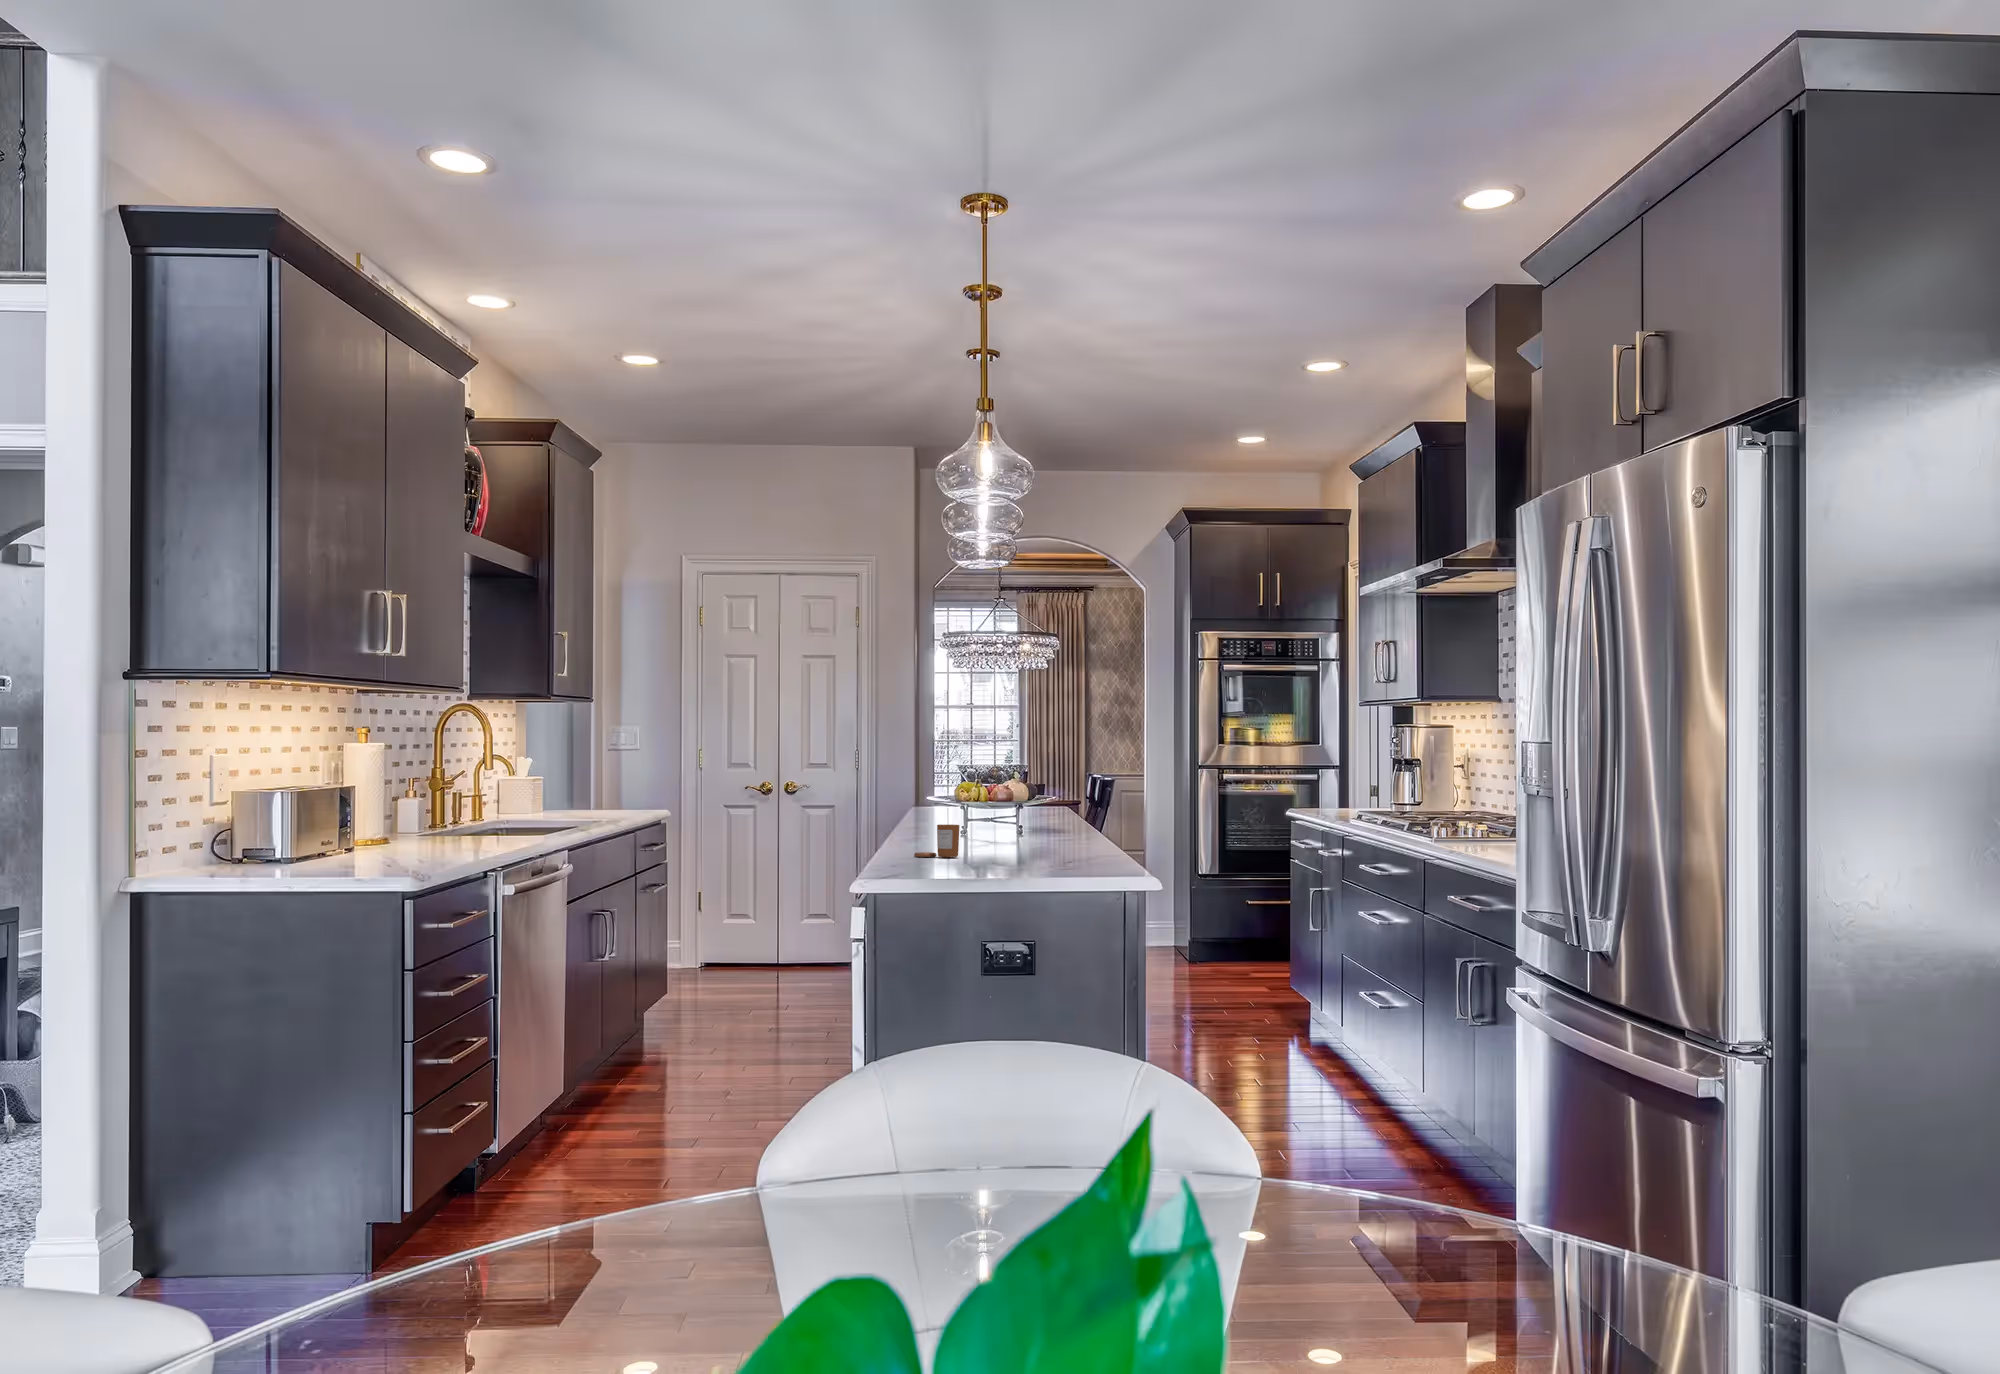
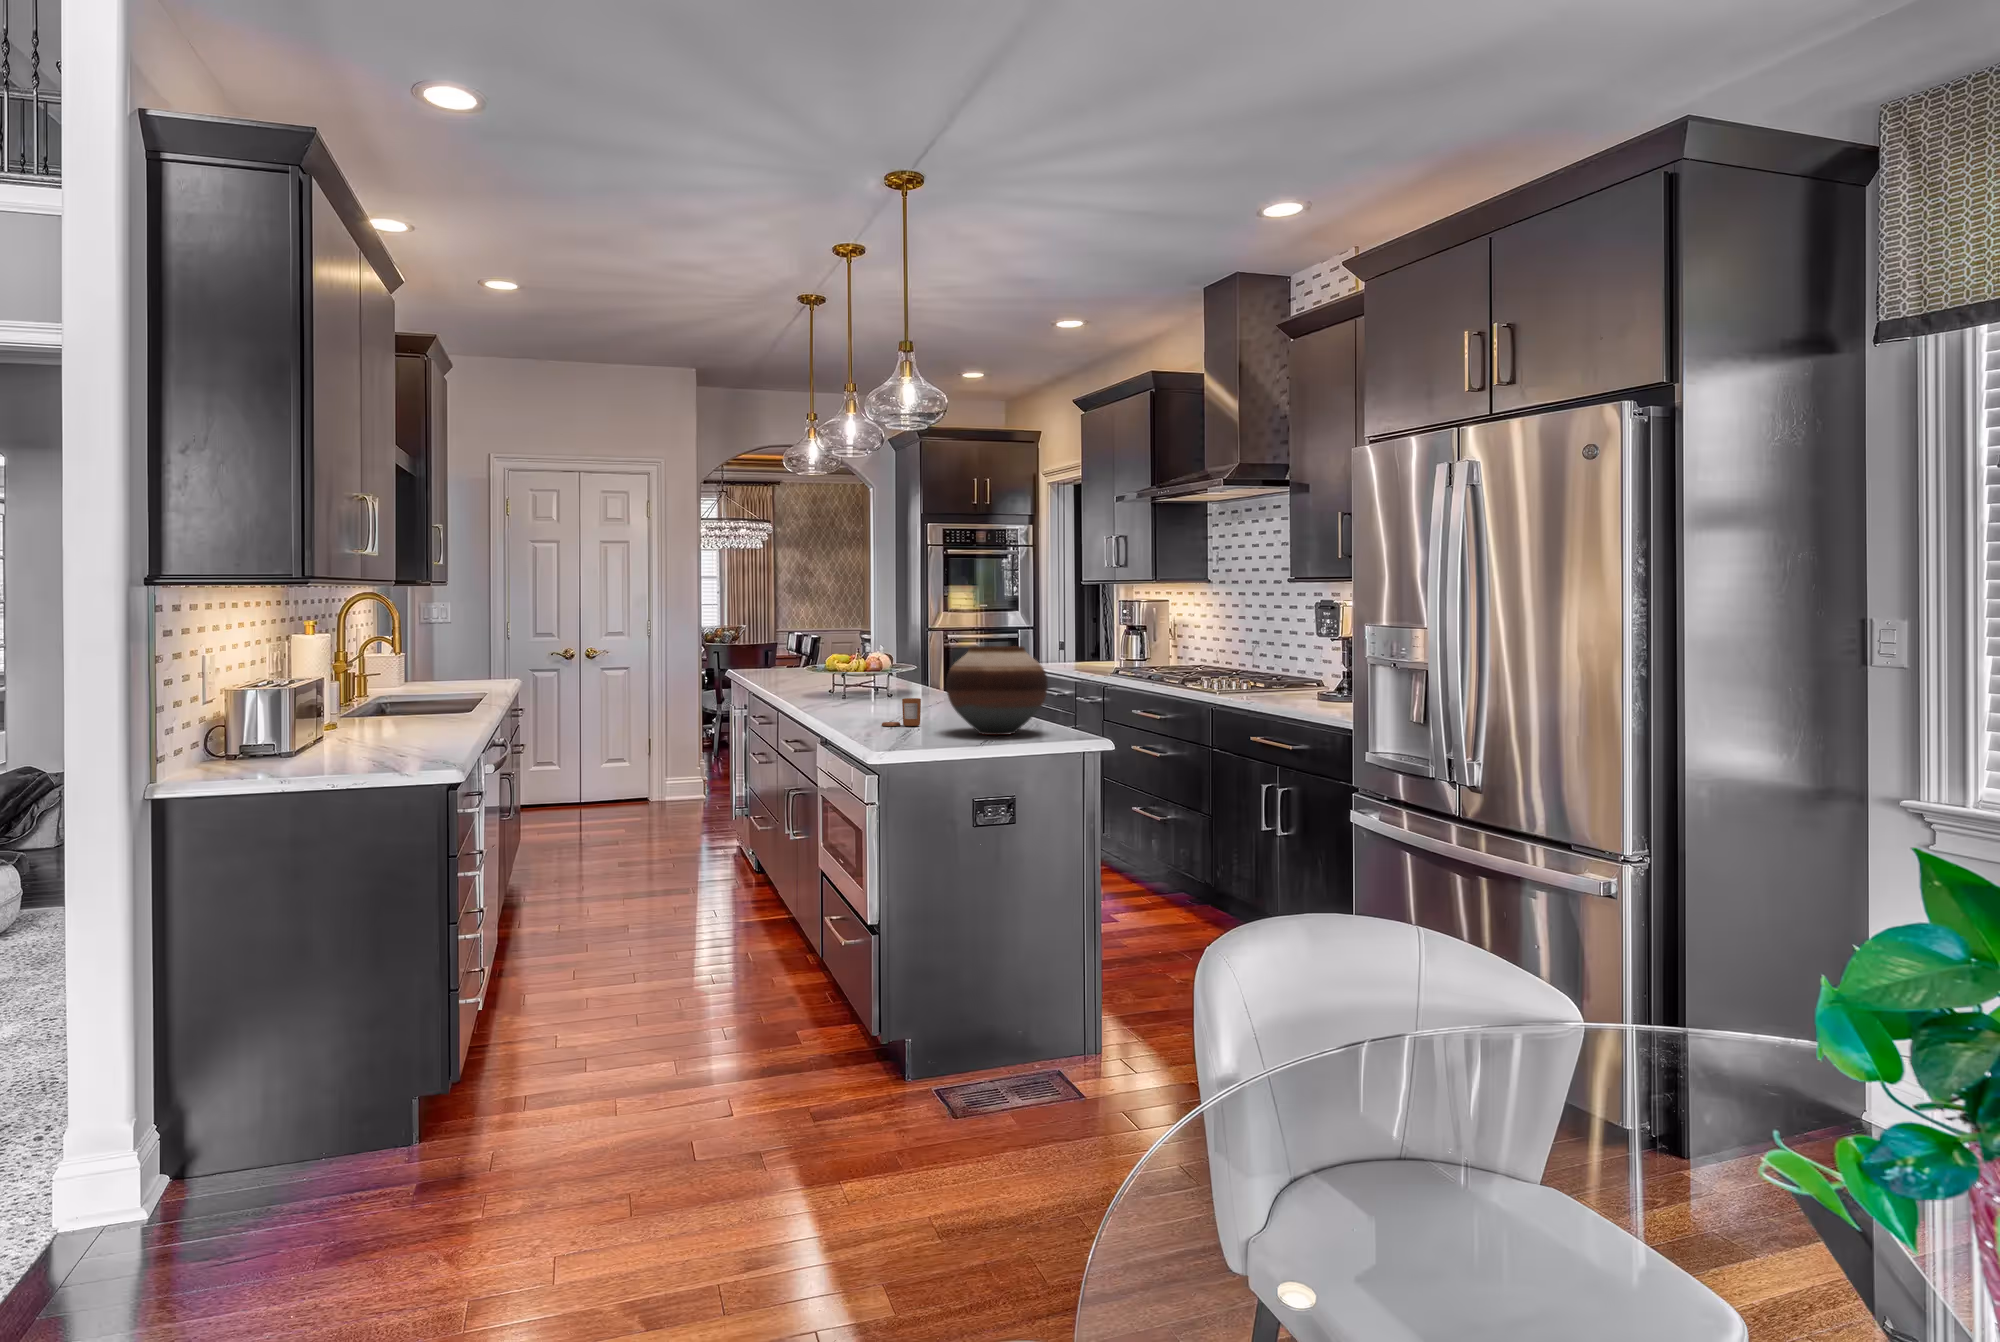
vase: none [963,761,1086,867] -> present [946,646,1048,735]

